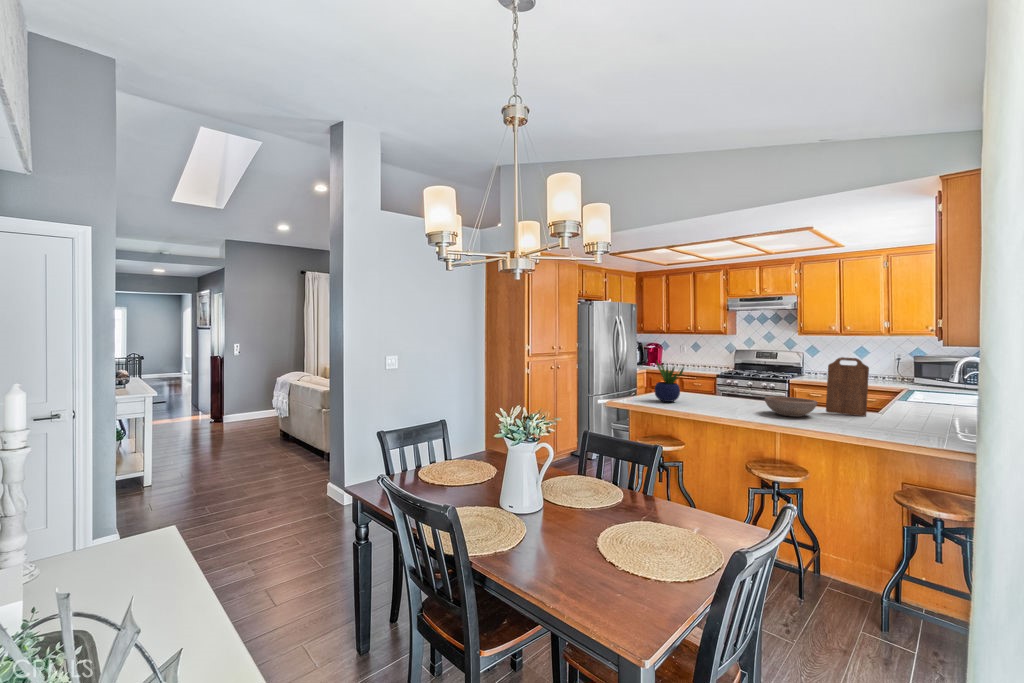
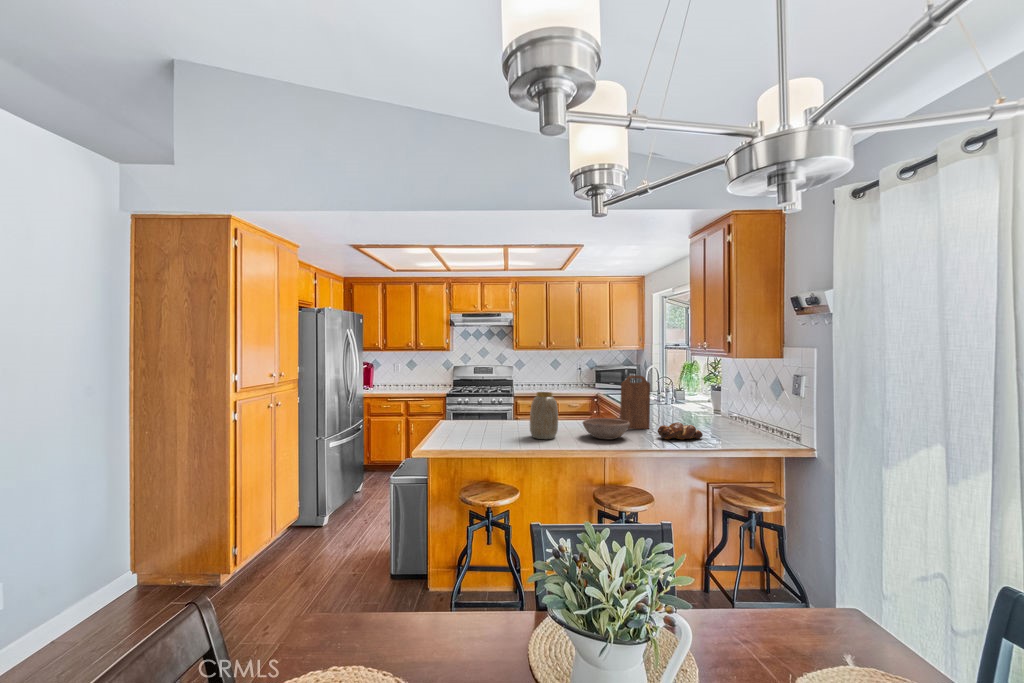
potted plant: present [654,362,684,402] -> none [460,388,497,439]
vase: none [714,367,742,409] -> present [530,392,558,439]
bread loaf: none [851,409,911,429] -> present [658,422,703,439]

